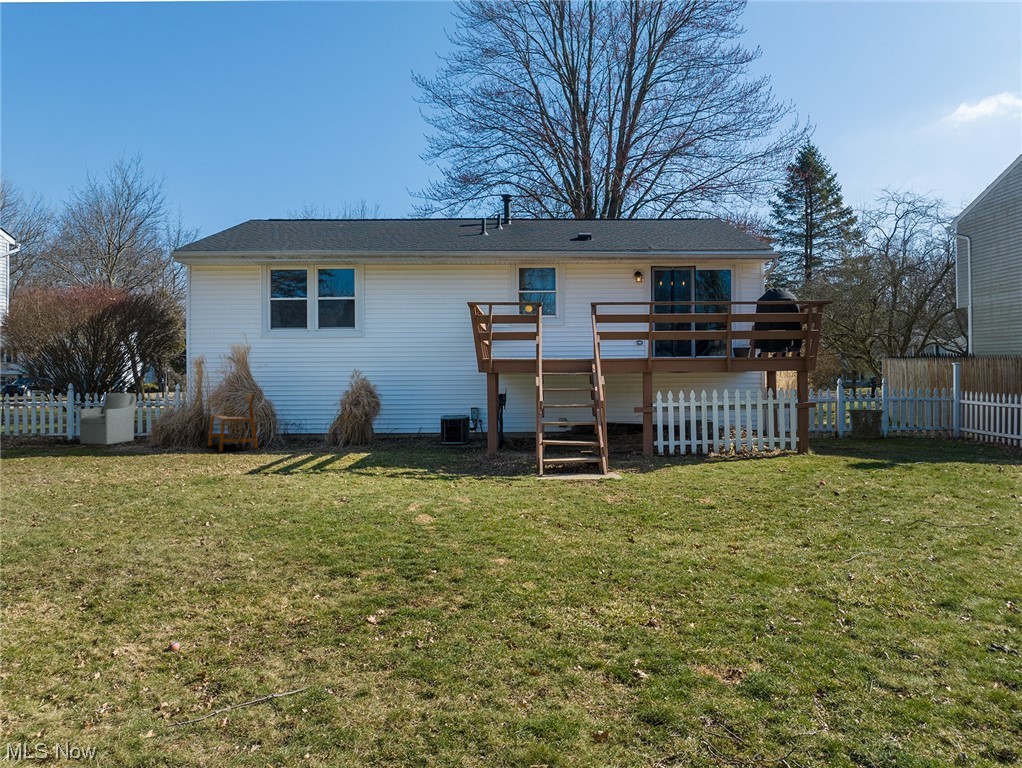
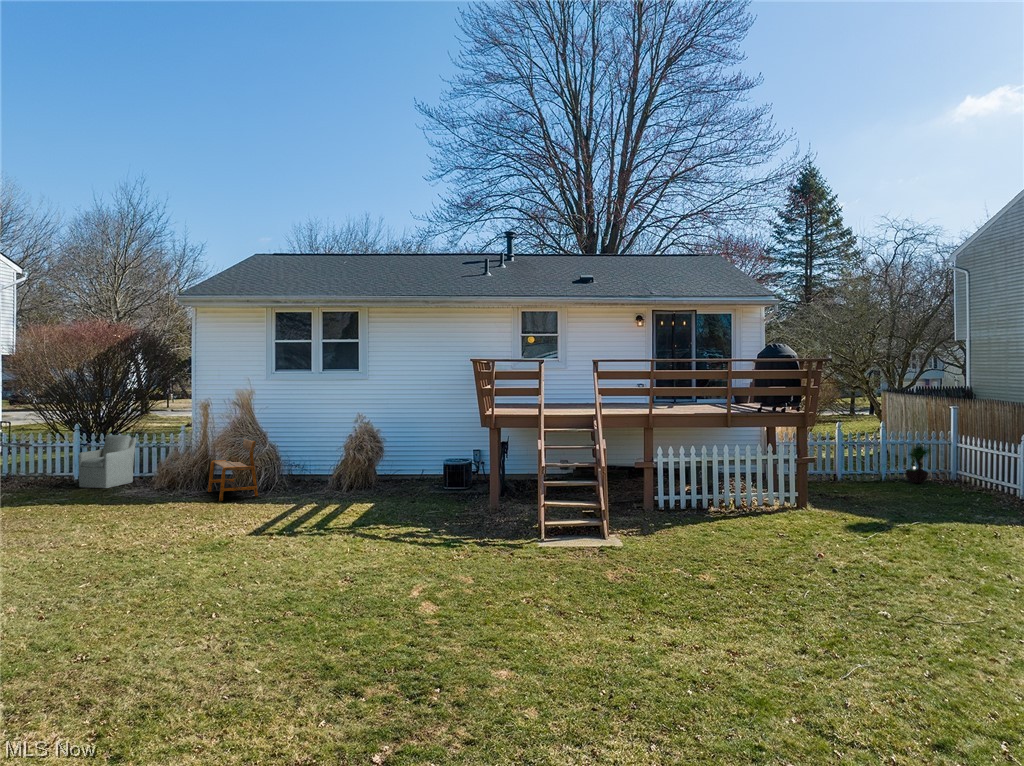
potted tree: none [904,394,933,436] -> present [906,445,930,483]
basket: present [848,409,884,438] -> none [849,454,885,485]

